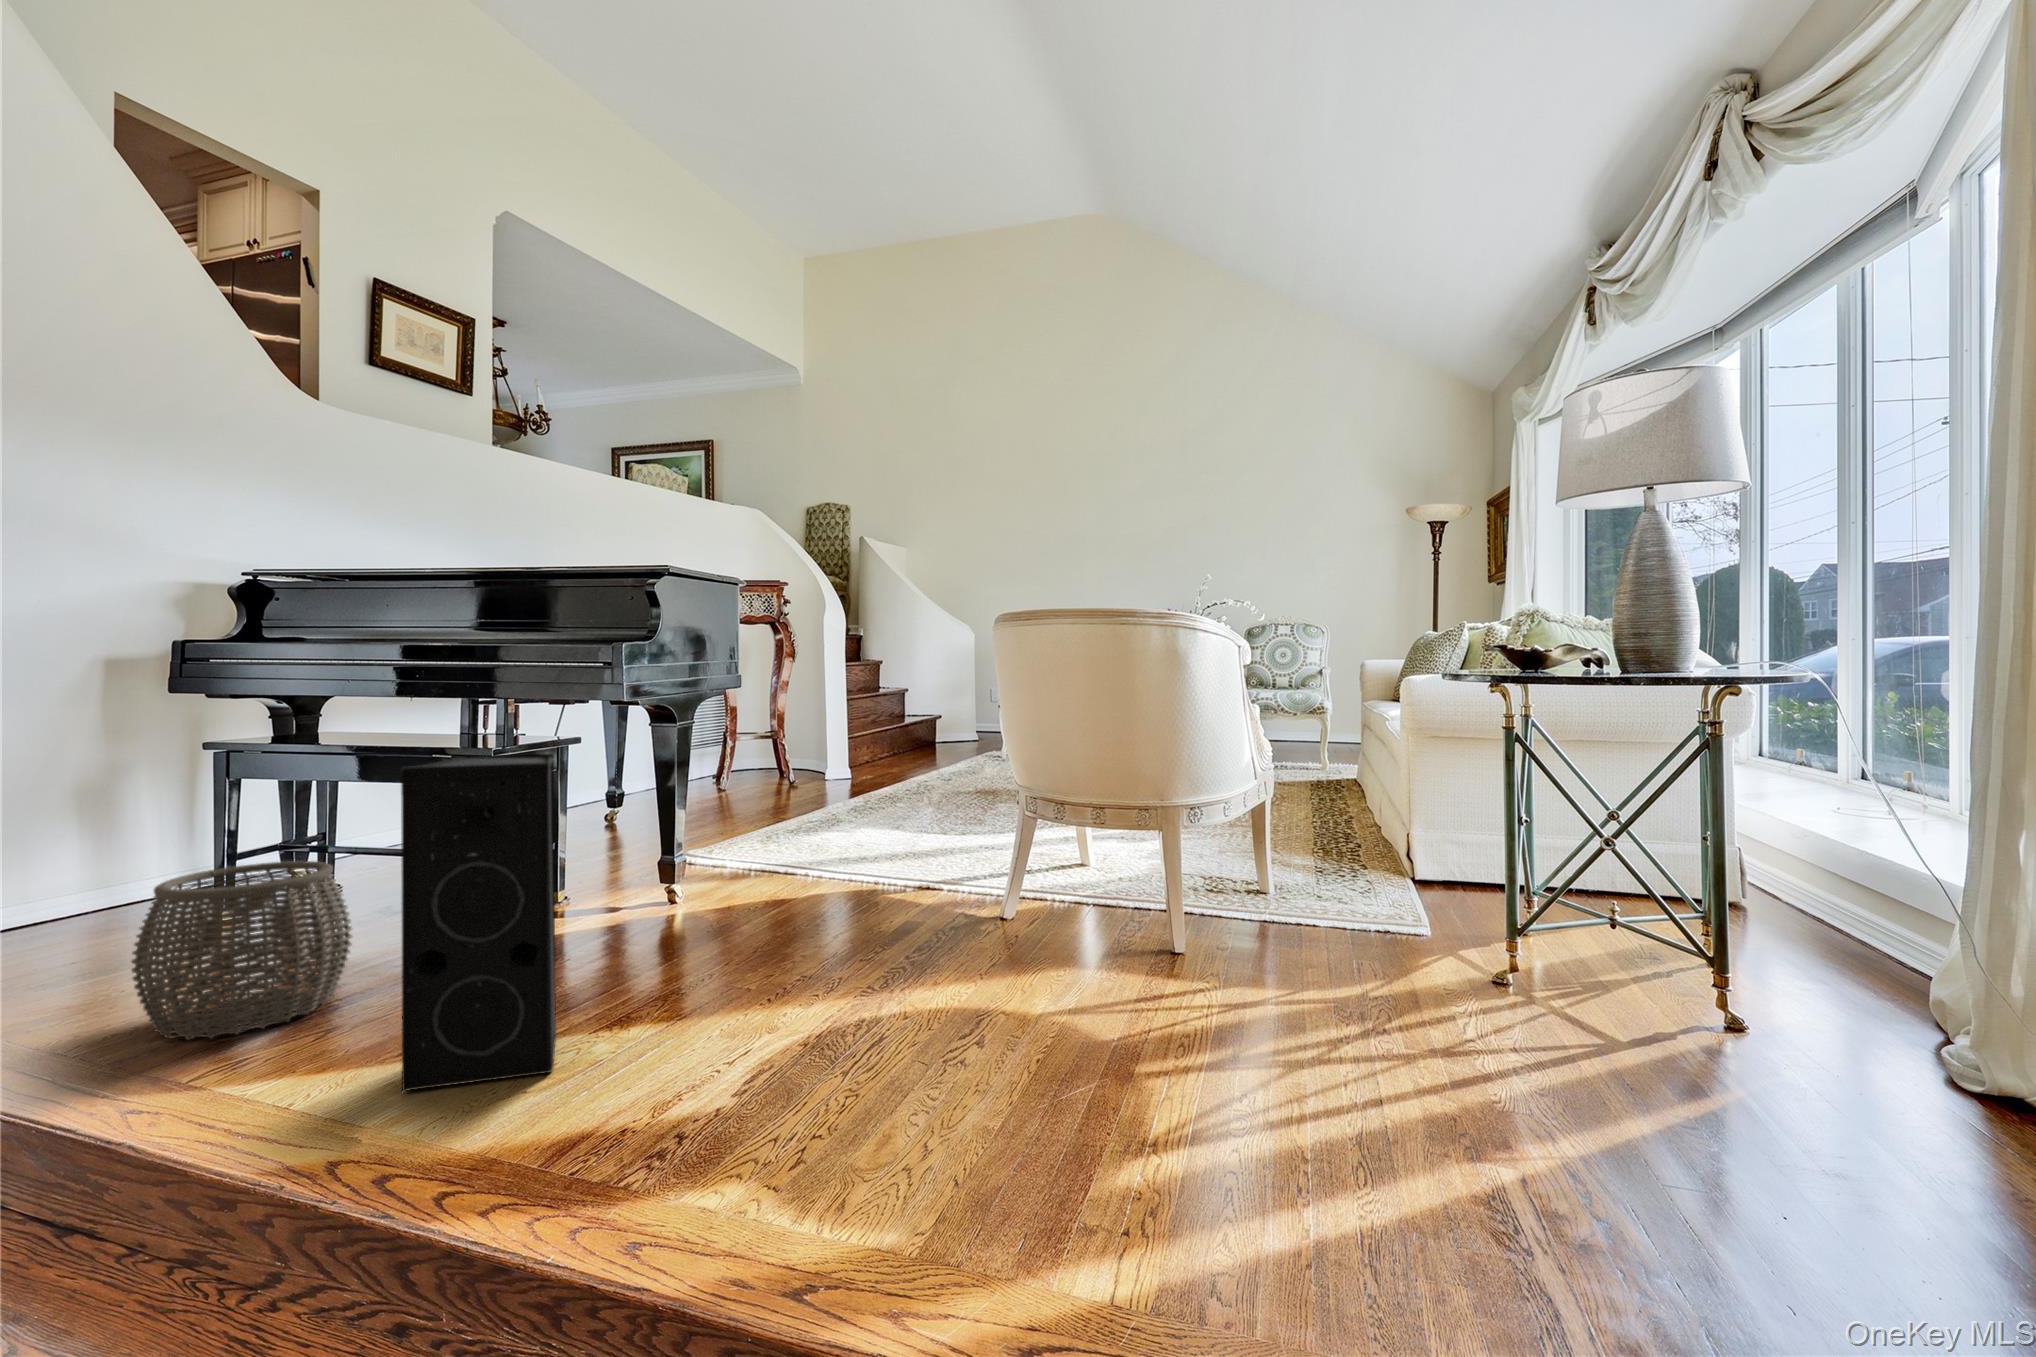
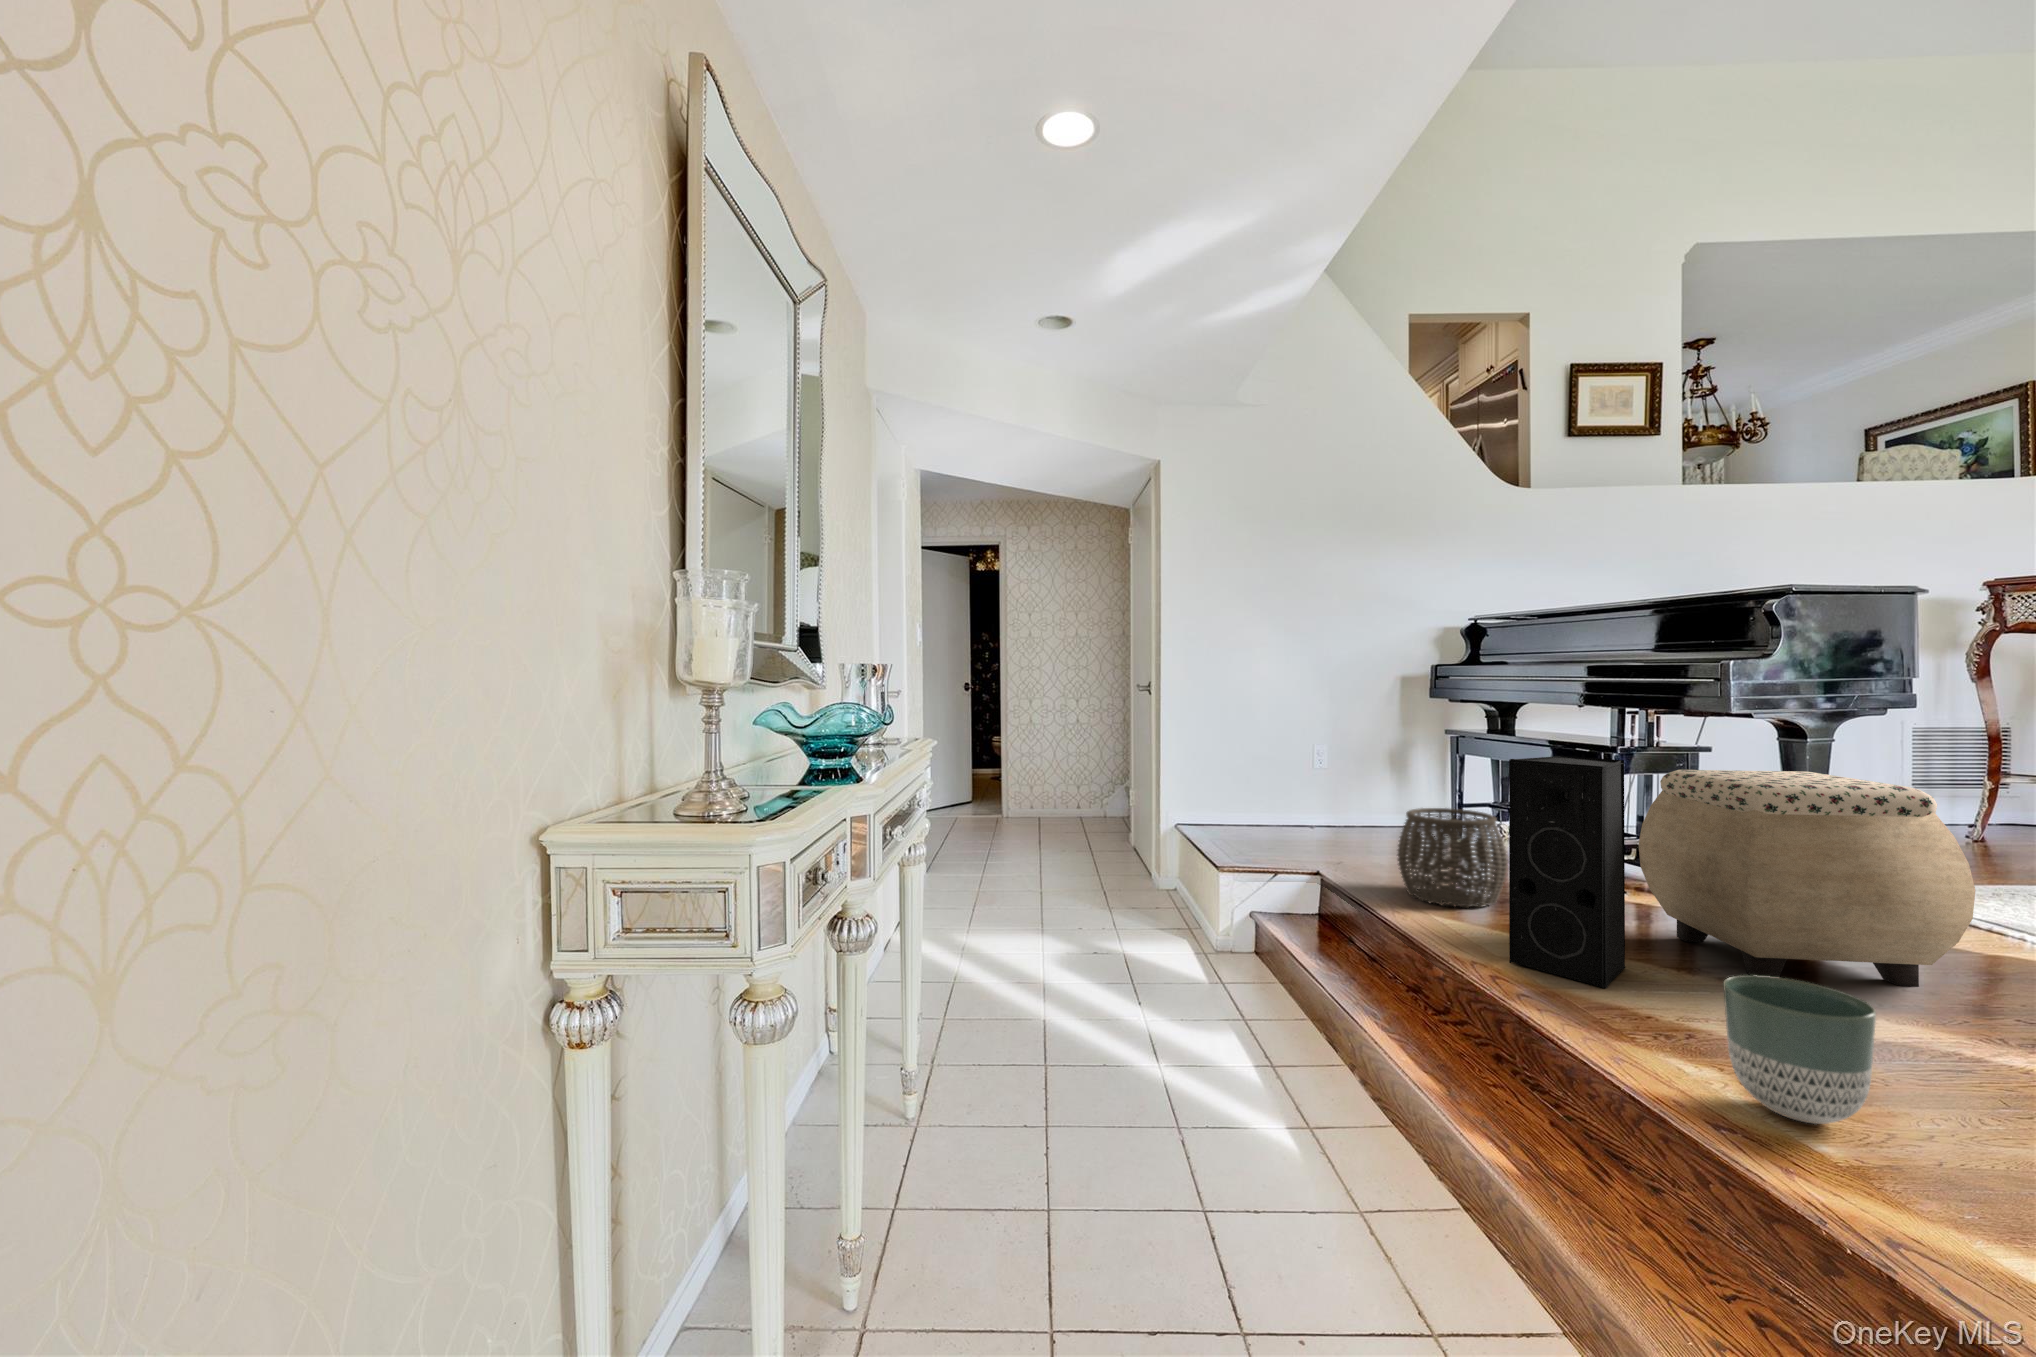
ottoman: none [538,751,823,984] -> present [1639,770,1975,987]
planter: none [760,979,894,1155] -> present [1723,975,1876,1124]

